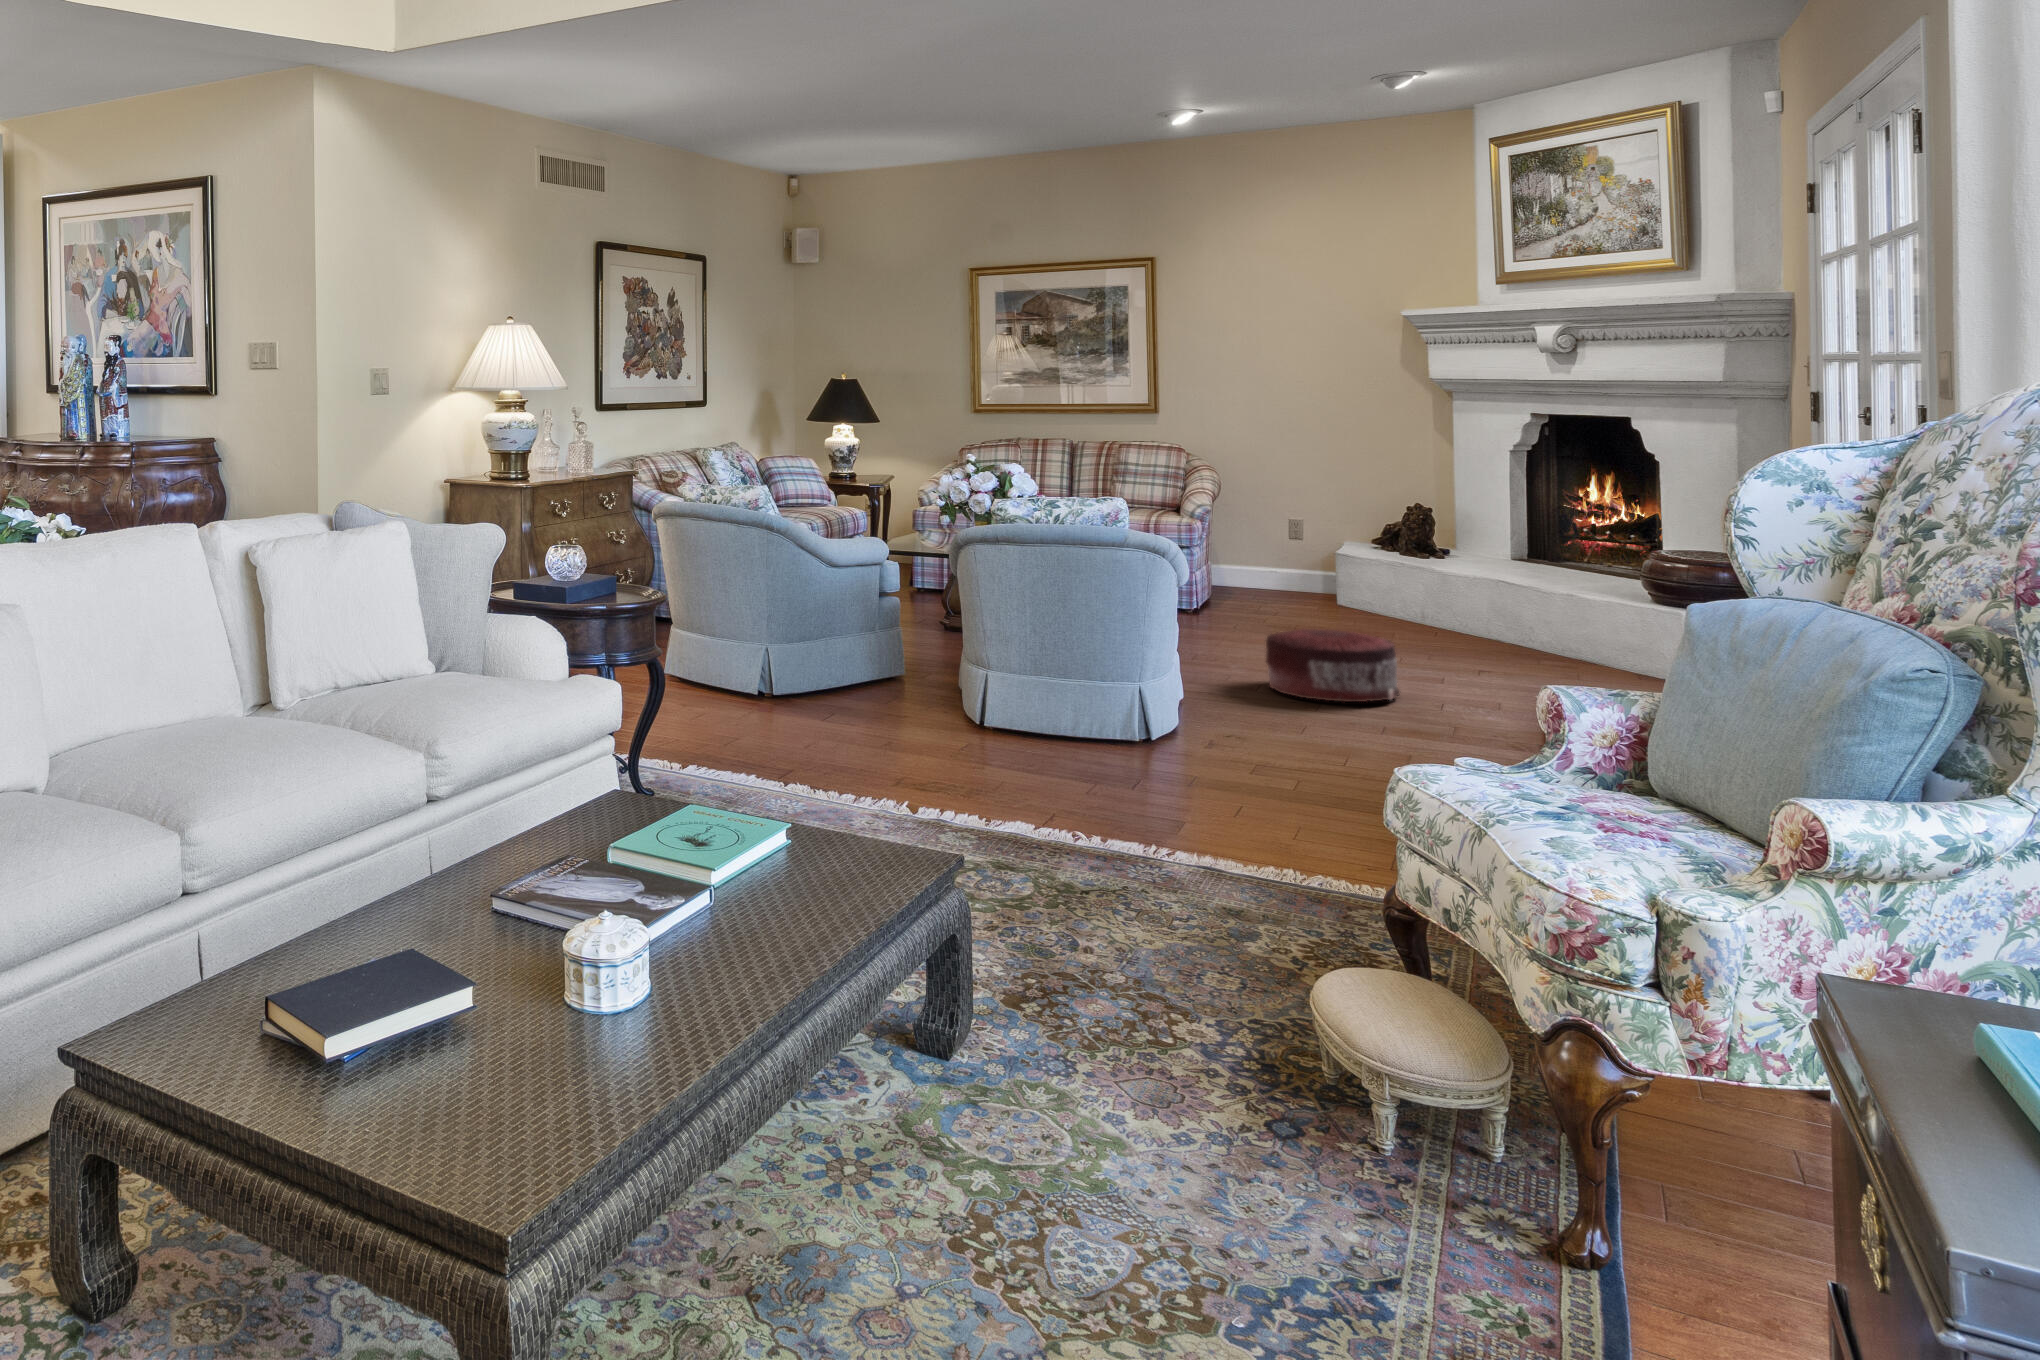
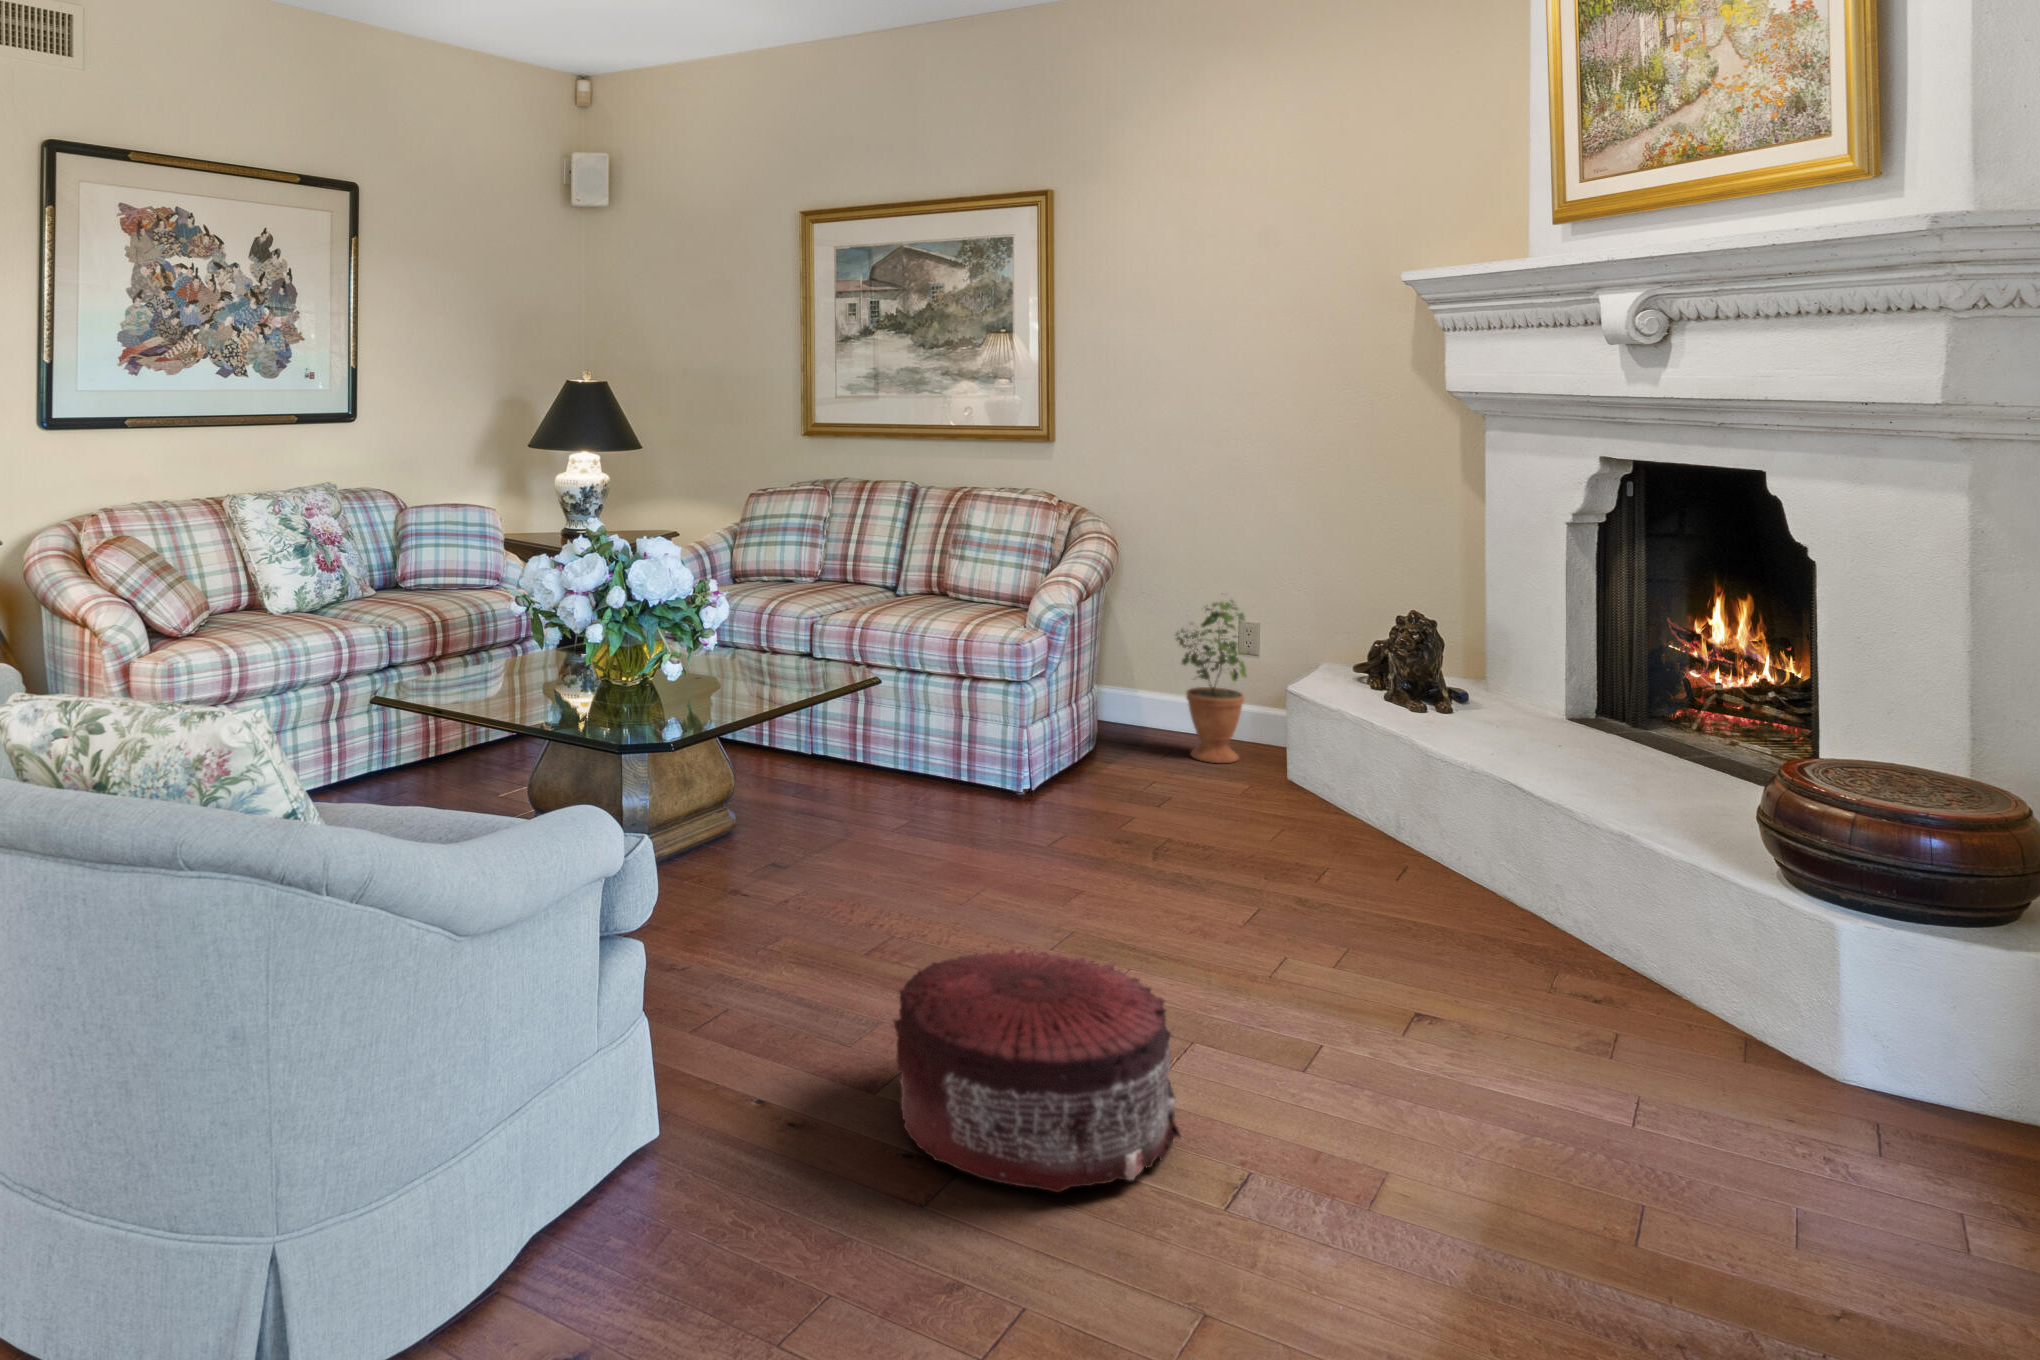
potted plant: none [1257,499,1304,596] -> present [1176,602,1247,763]

